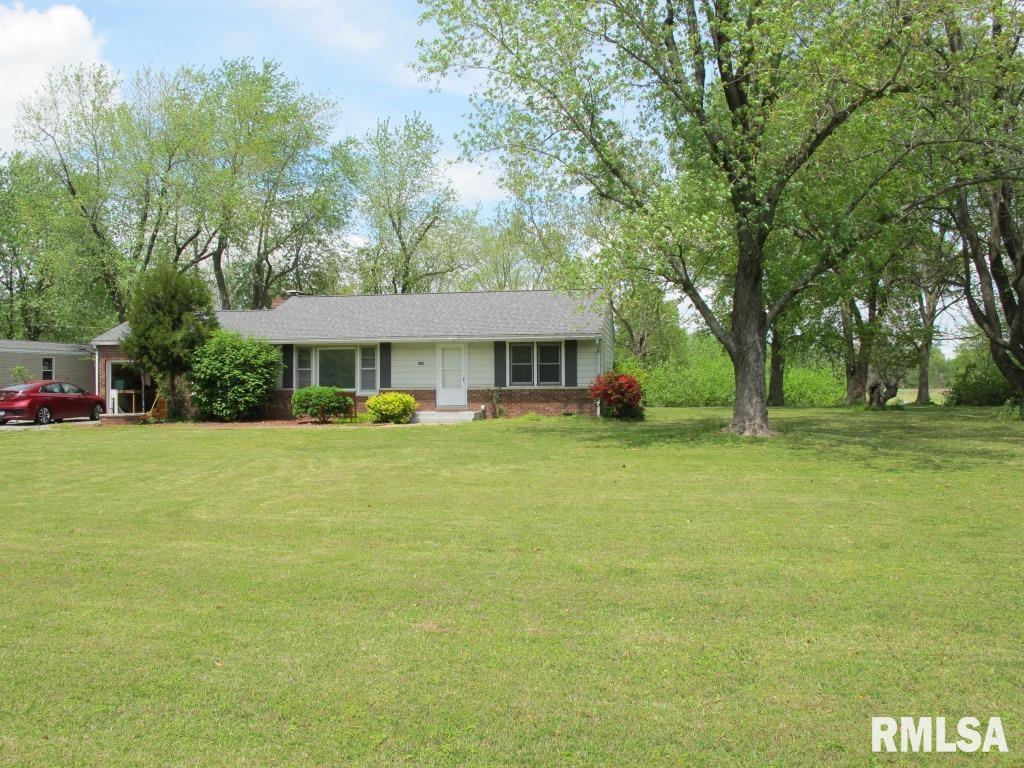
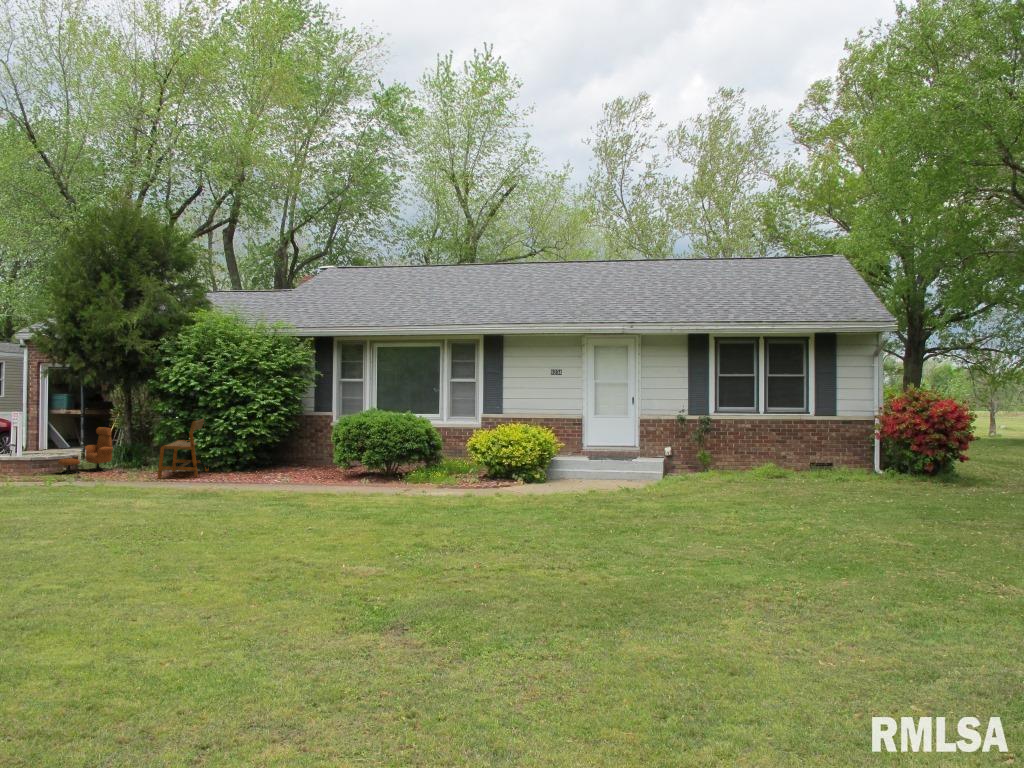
bench: present [319,391,358,423] -> present [158,419,208,479]

